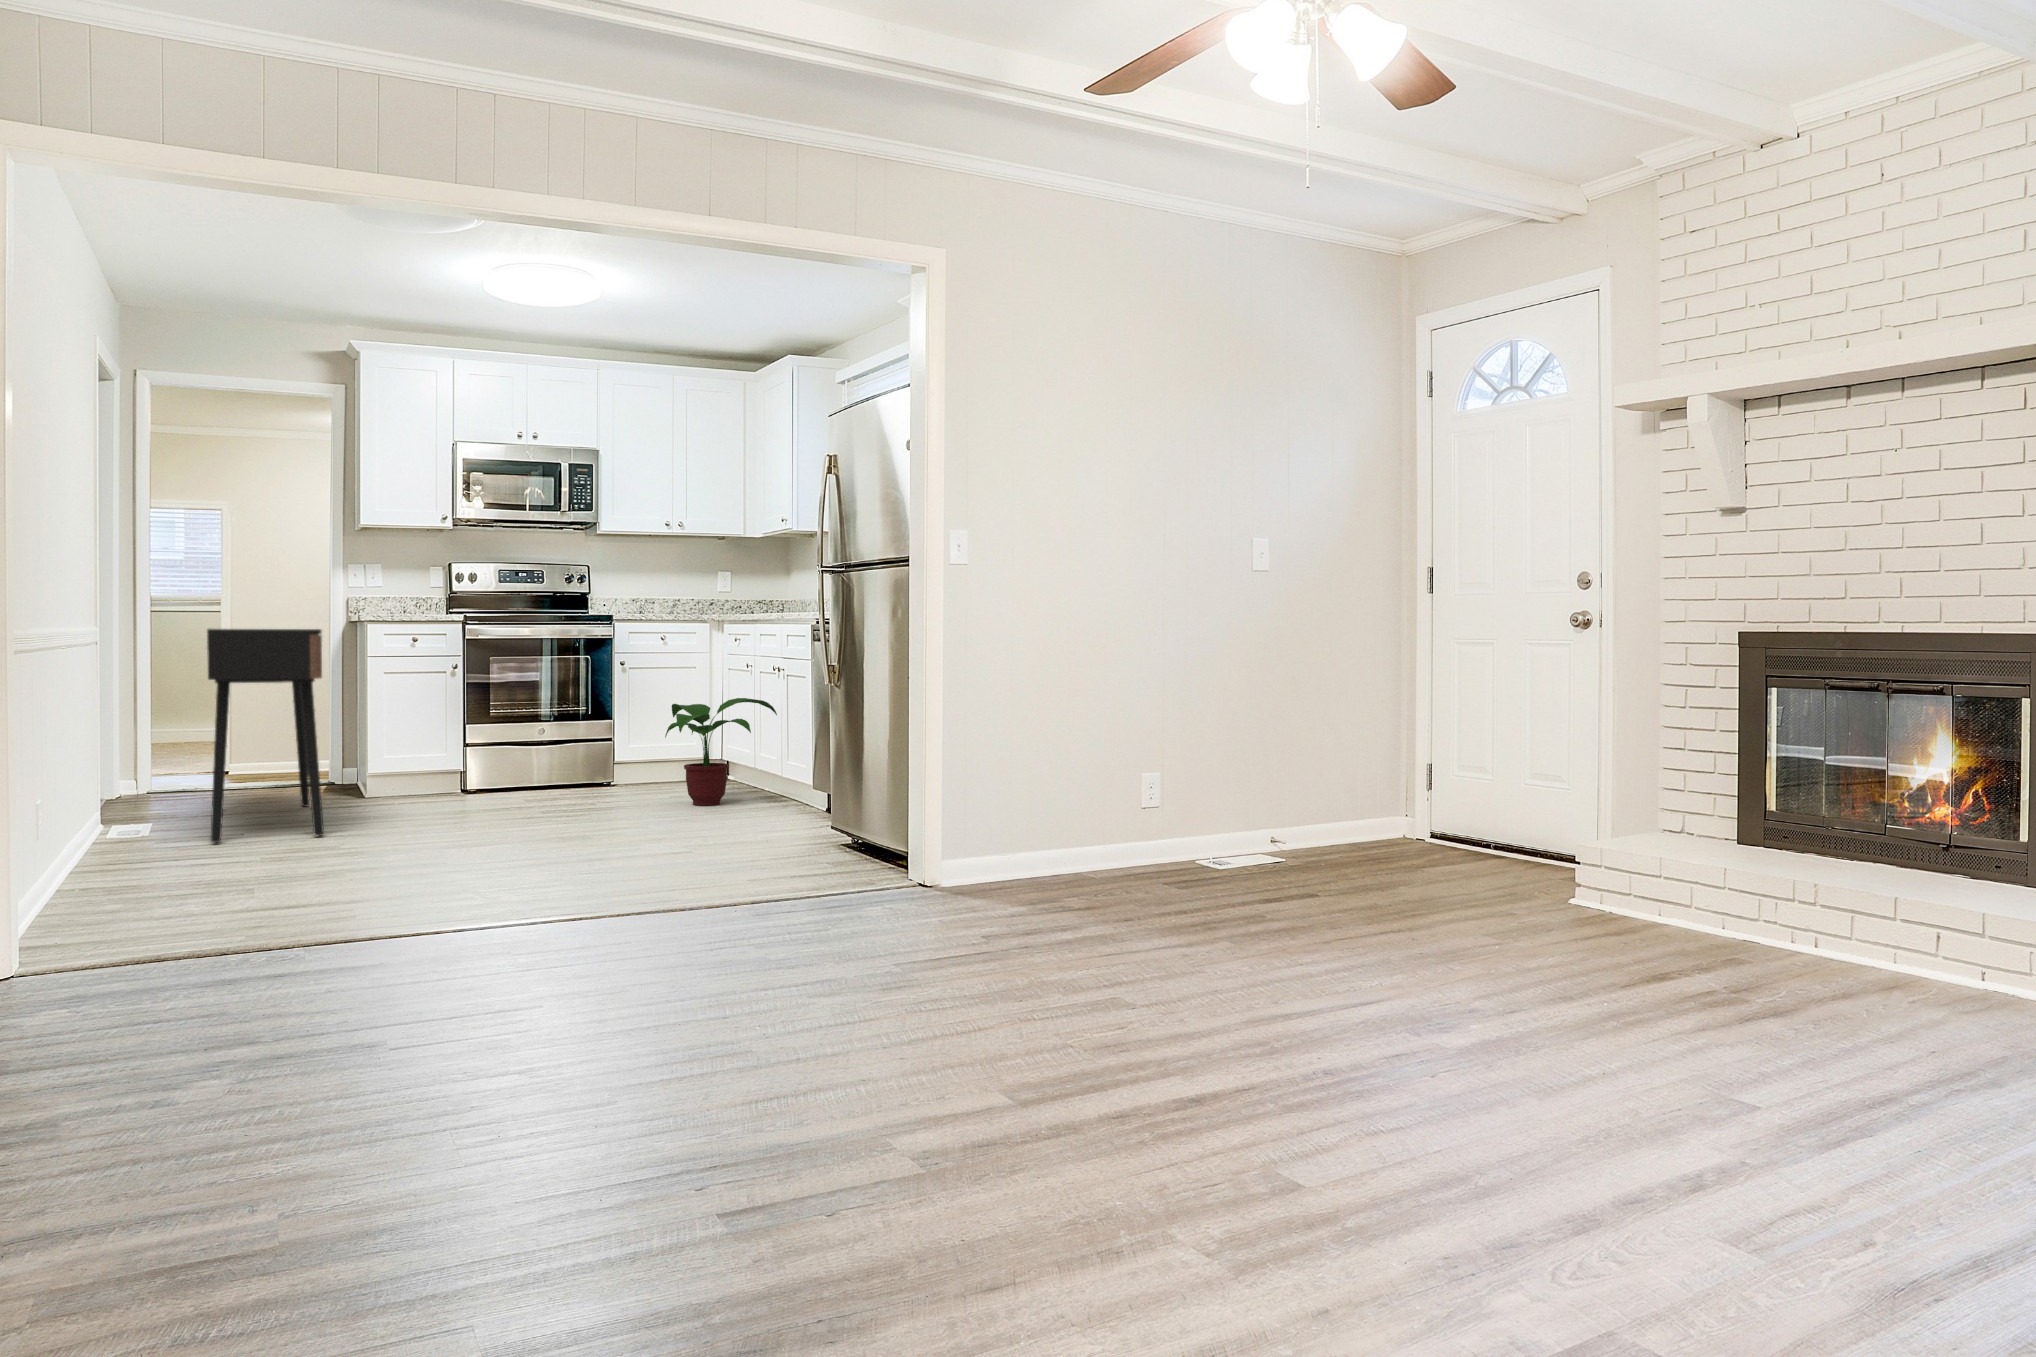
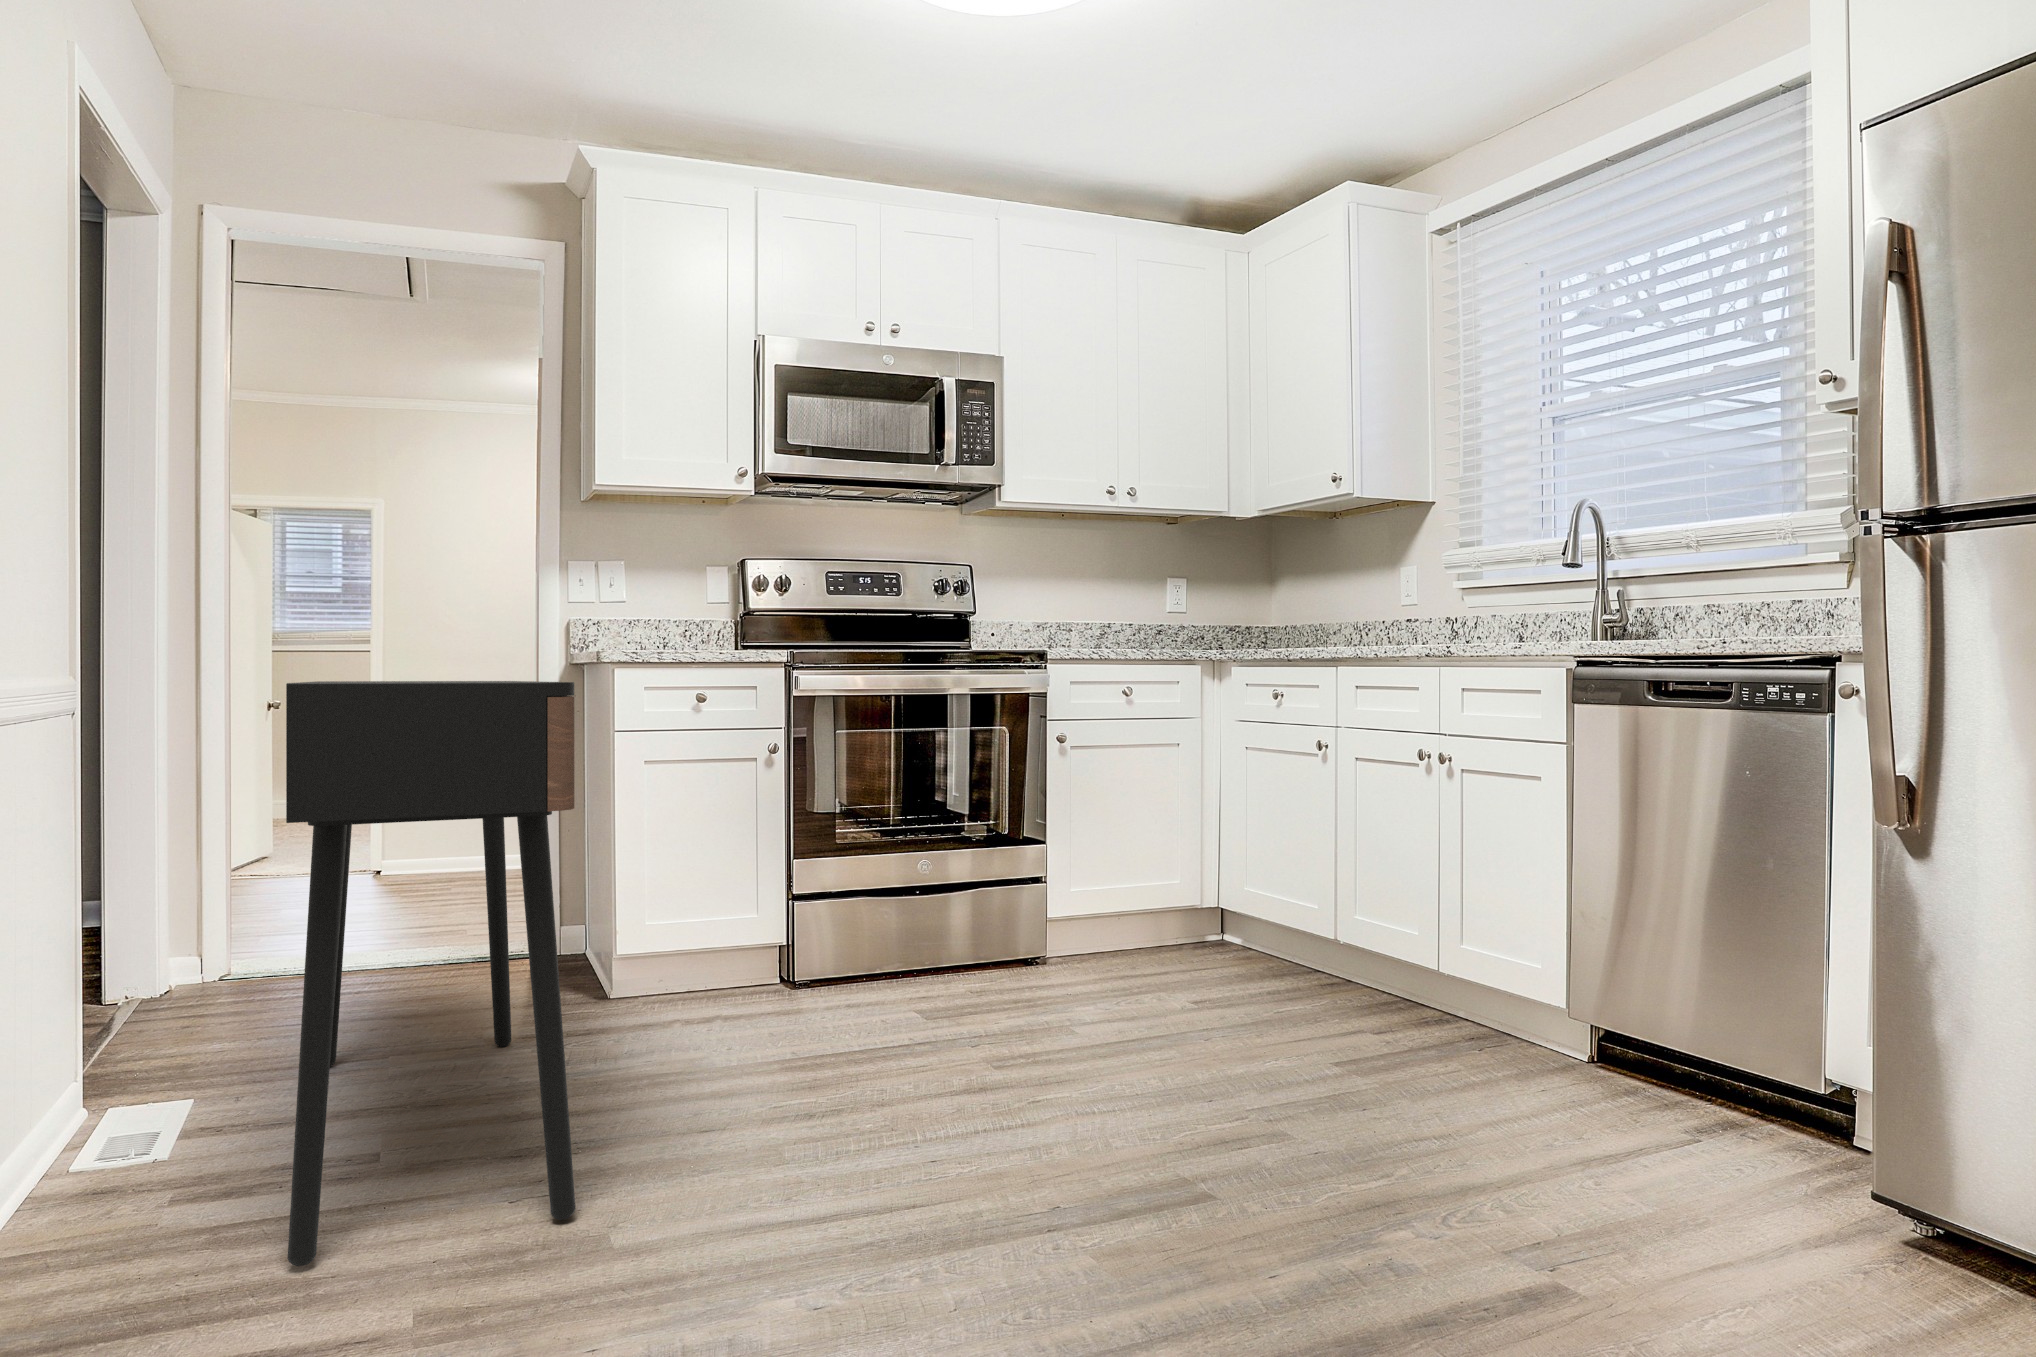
potted plant: present [665,698,777,805] -> none [1210,817,1441,1052]

